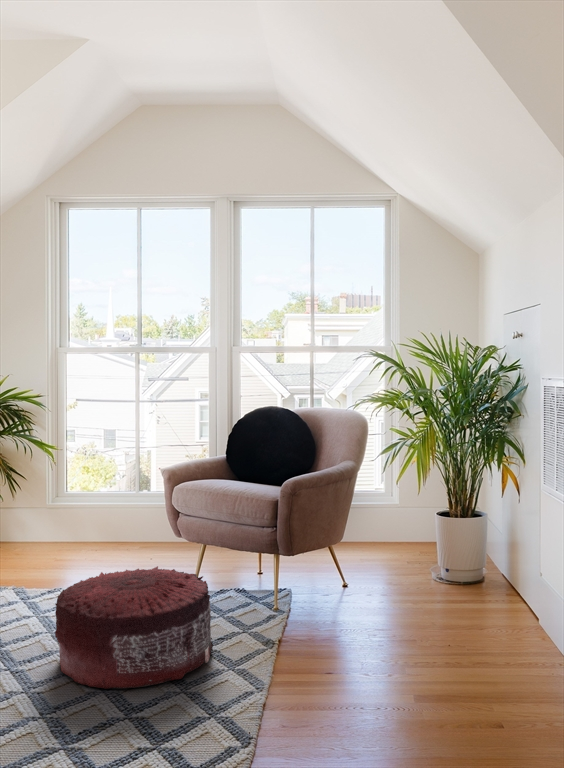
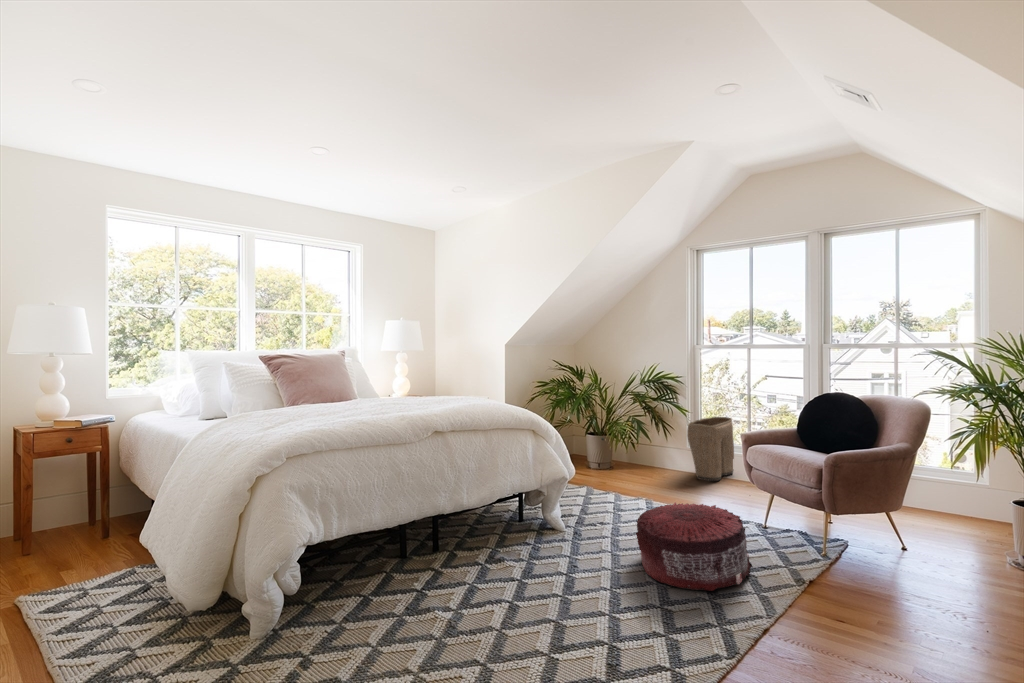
laundry basket: none [63,462,121,553] -> present [687,417,734,481]

